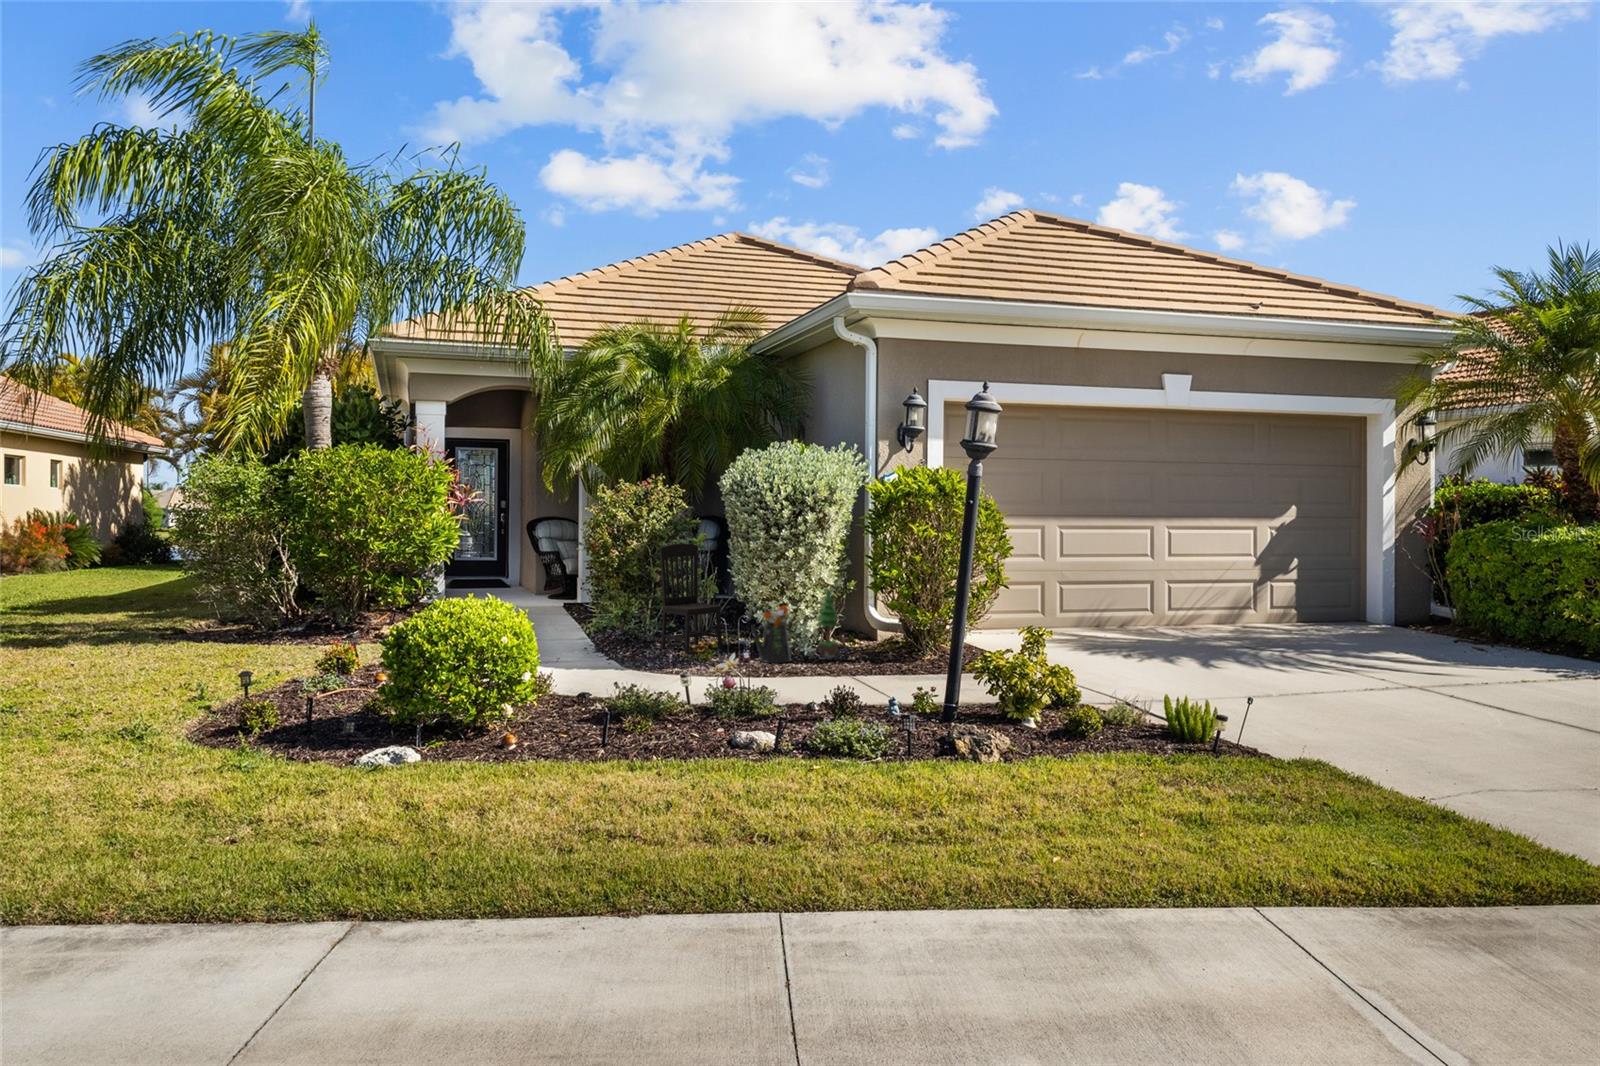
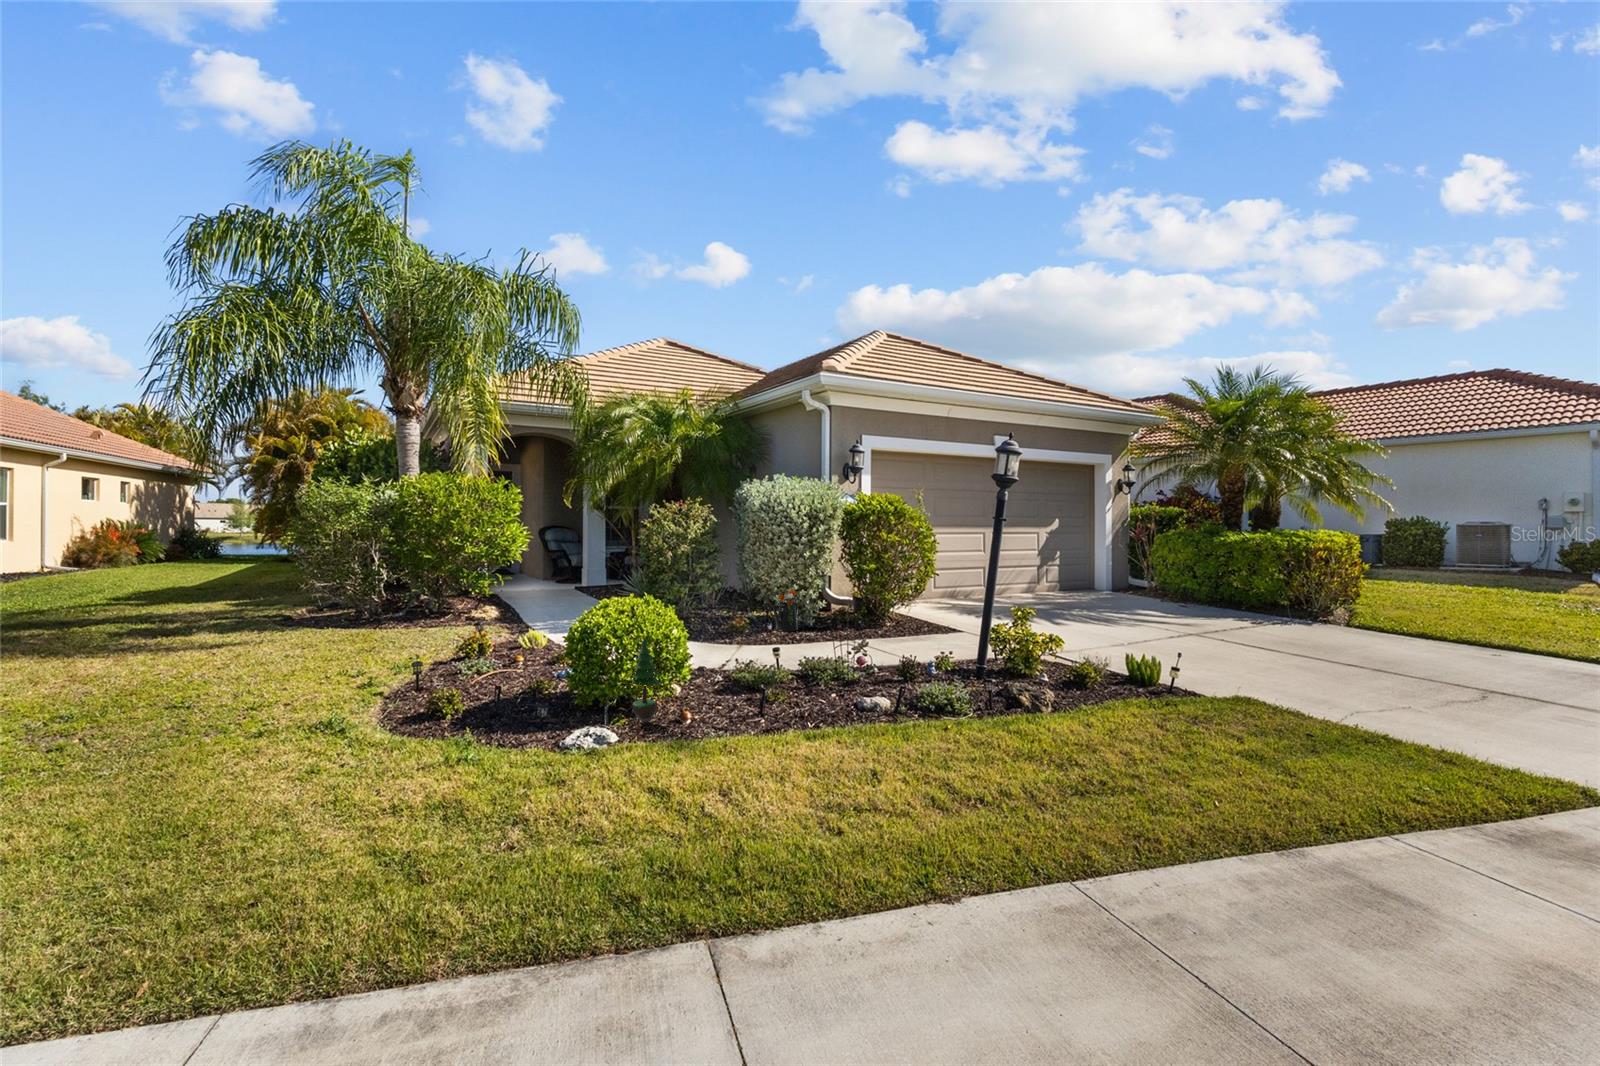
chair: present [659,544,723,653] -> none [693,547,738,626]
potted tree: present [817,589,840,660] -> present [630,639,660,723]

